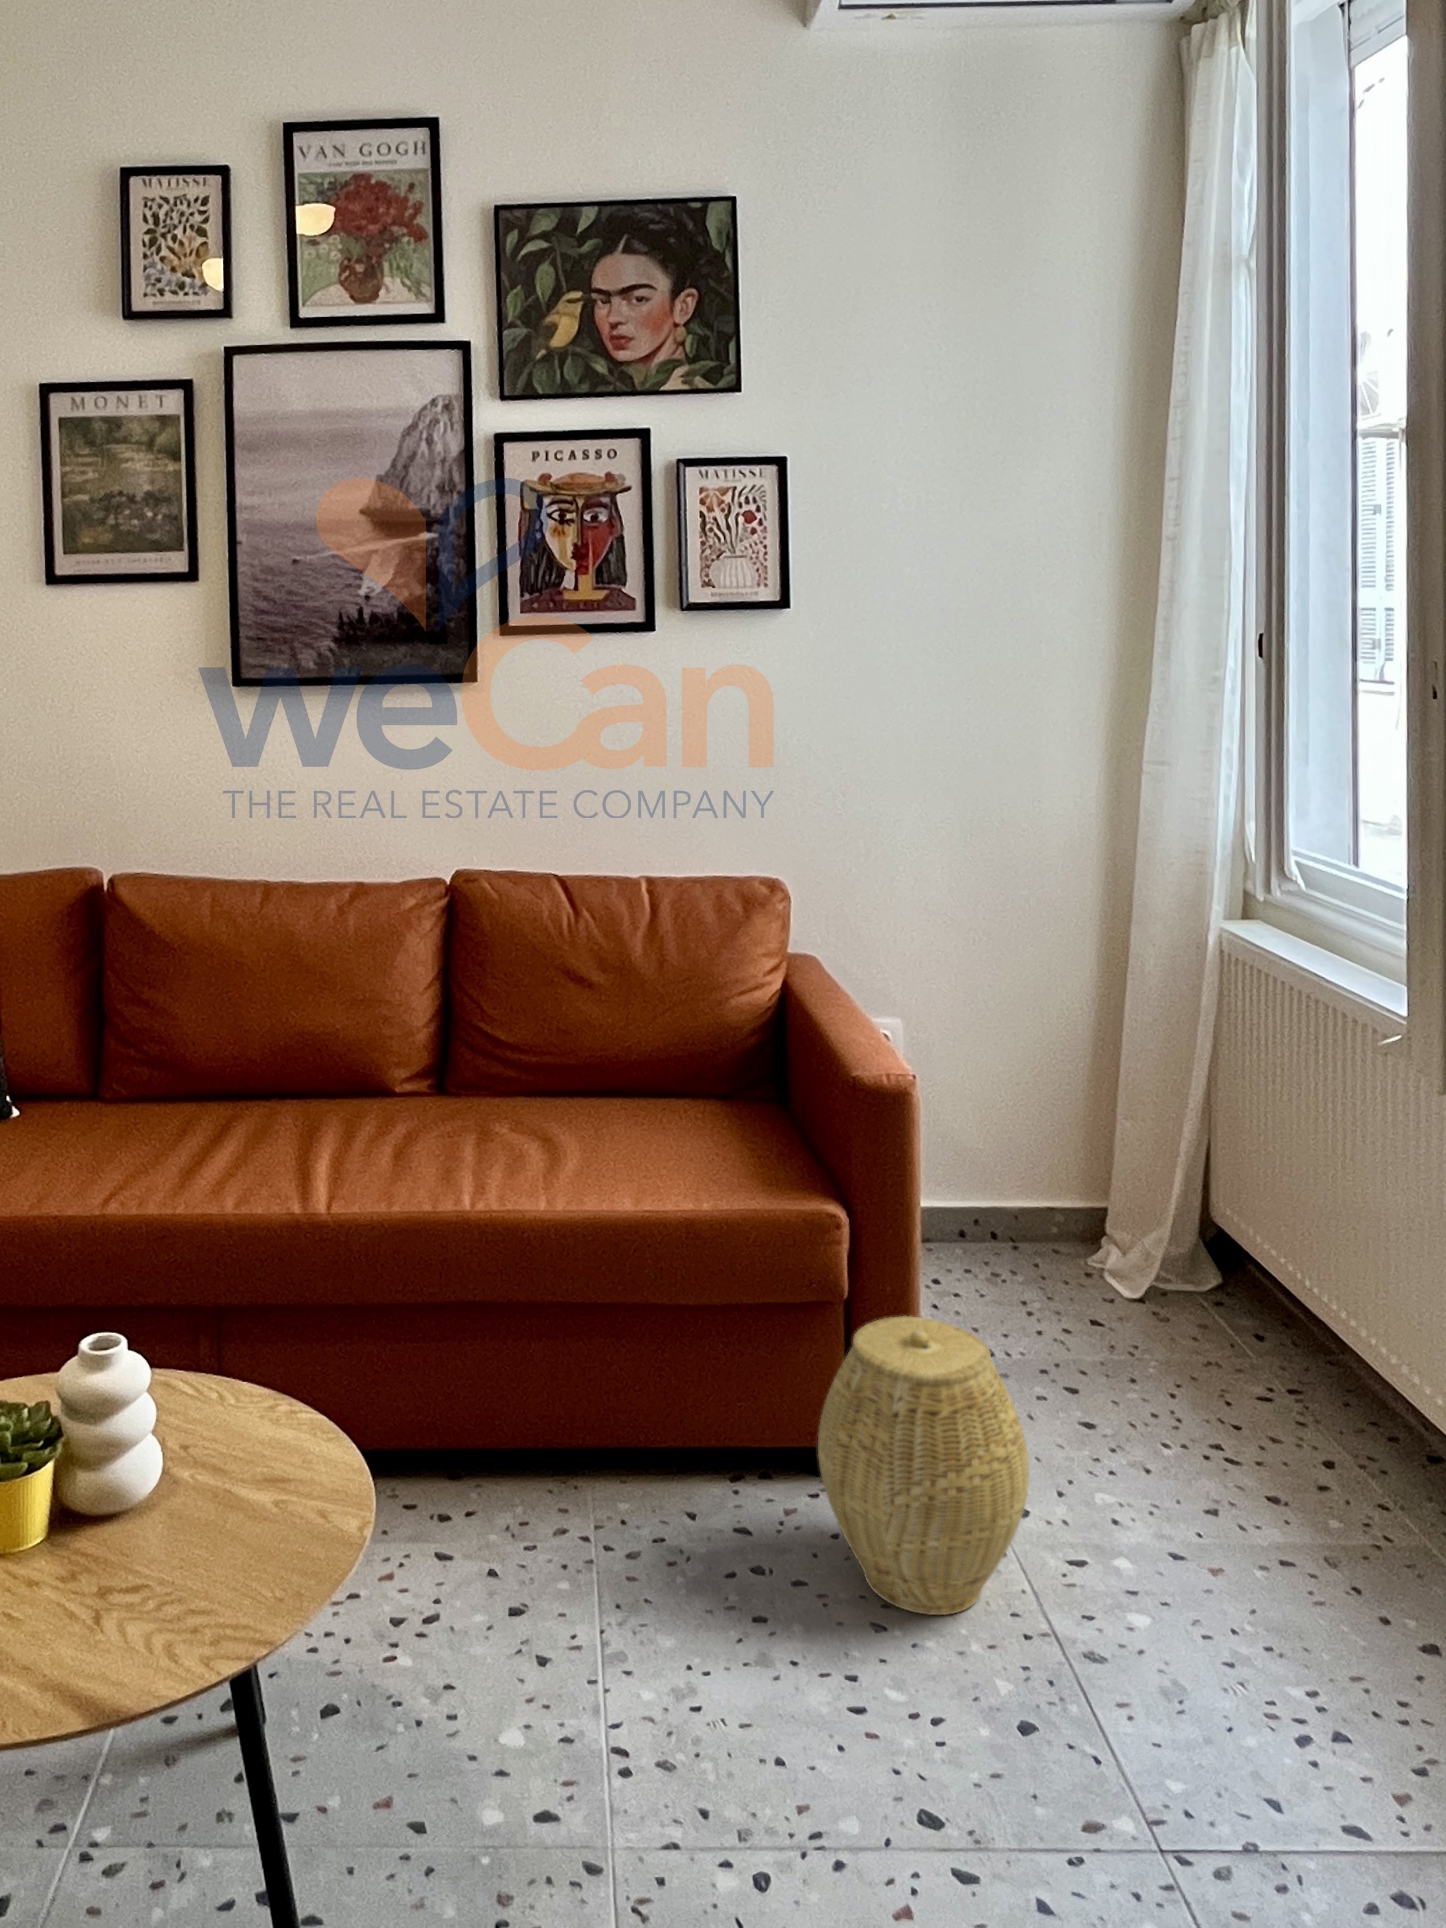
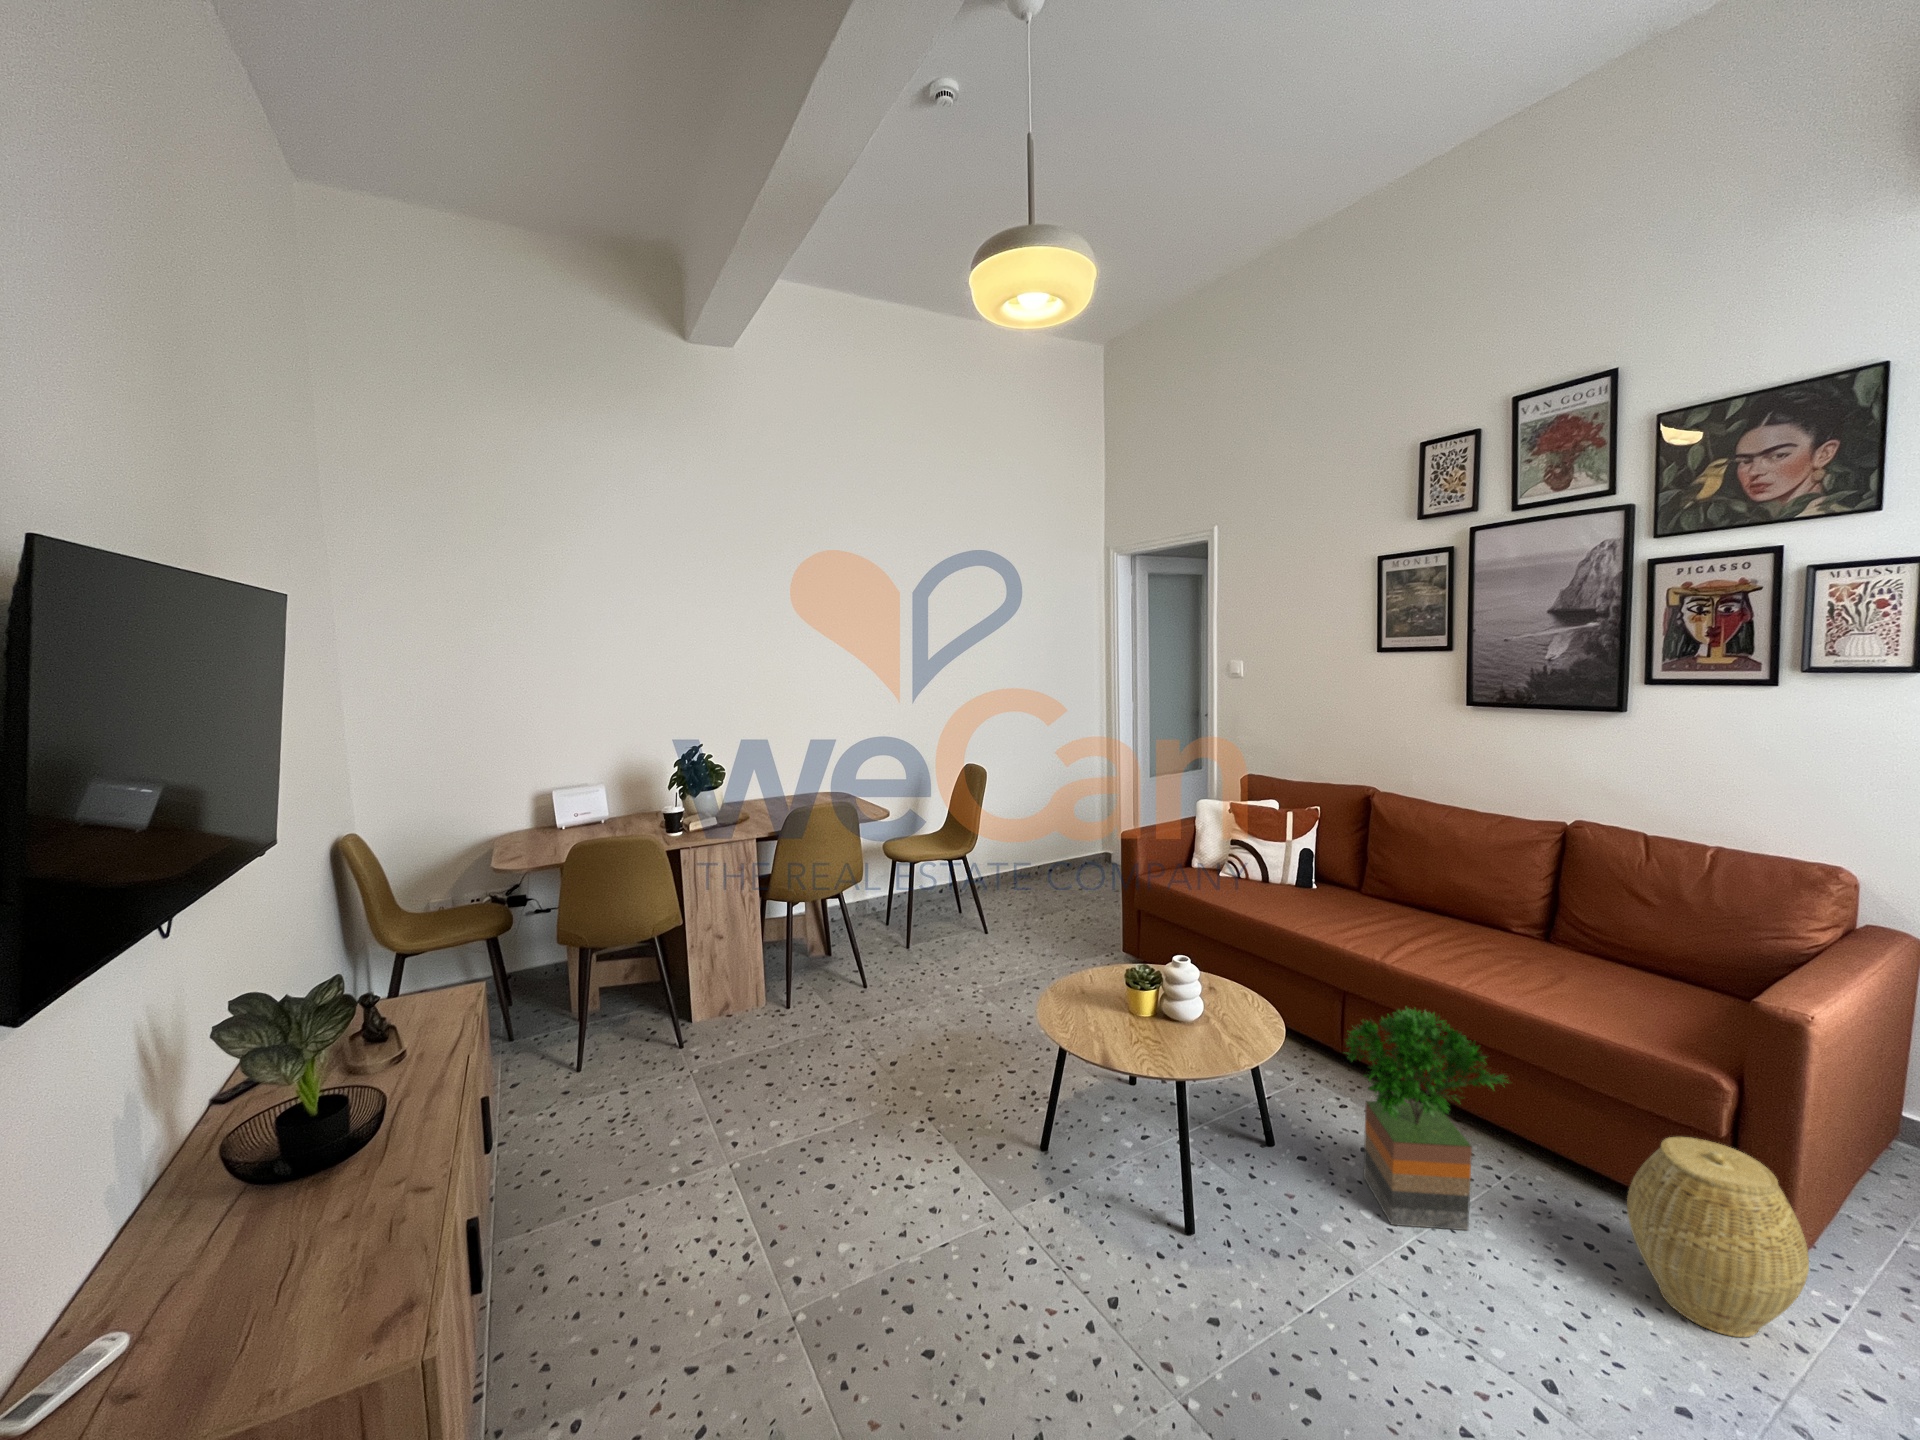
potted tree: none [443,1276,706,1764] -> present [1344,1006,1508,1230]

